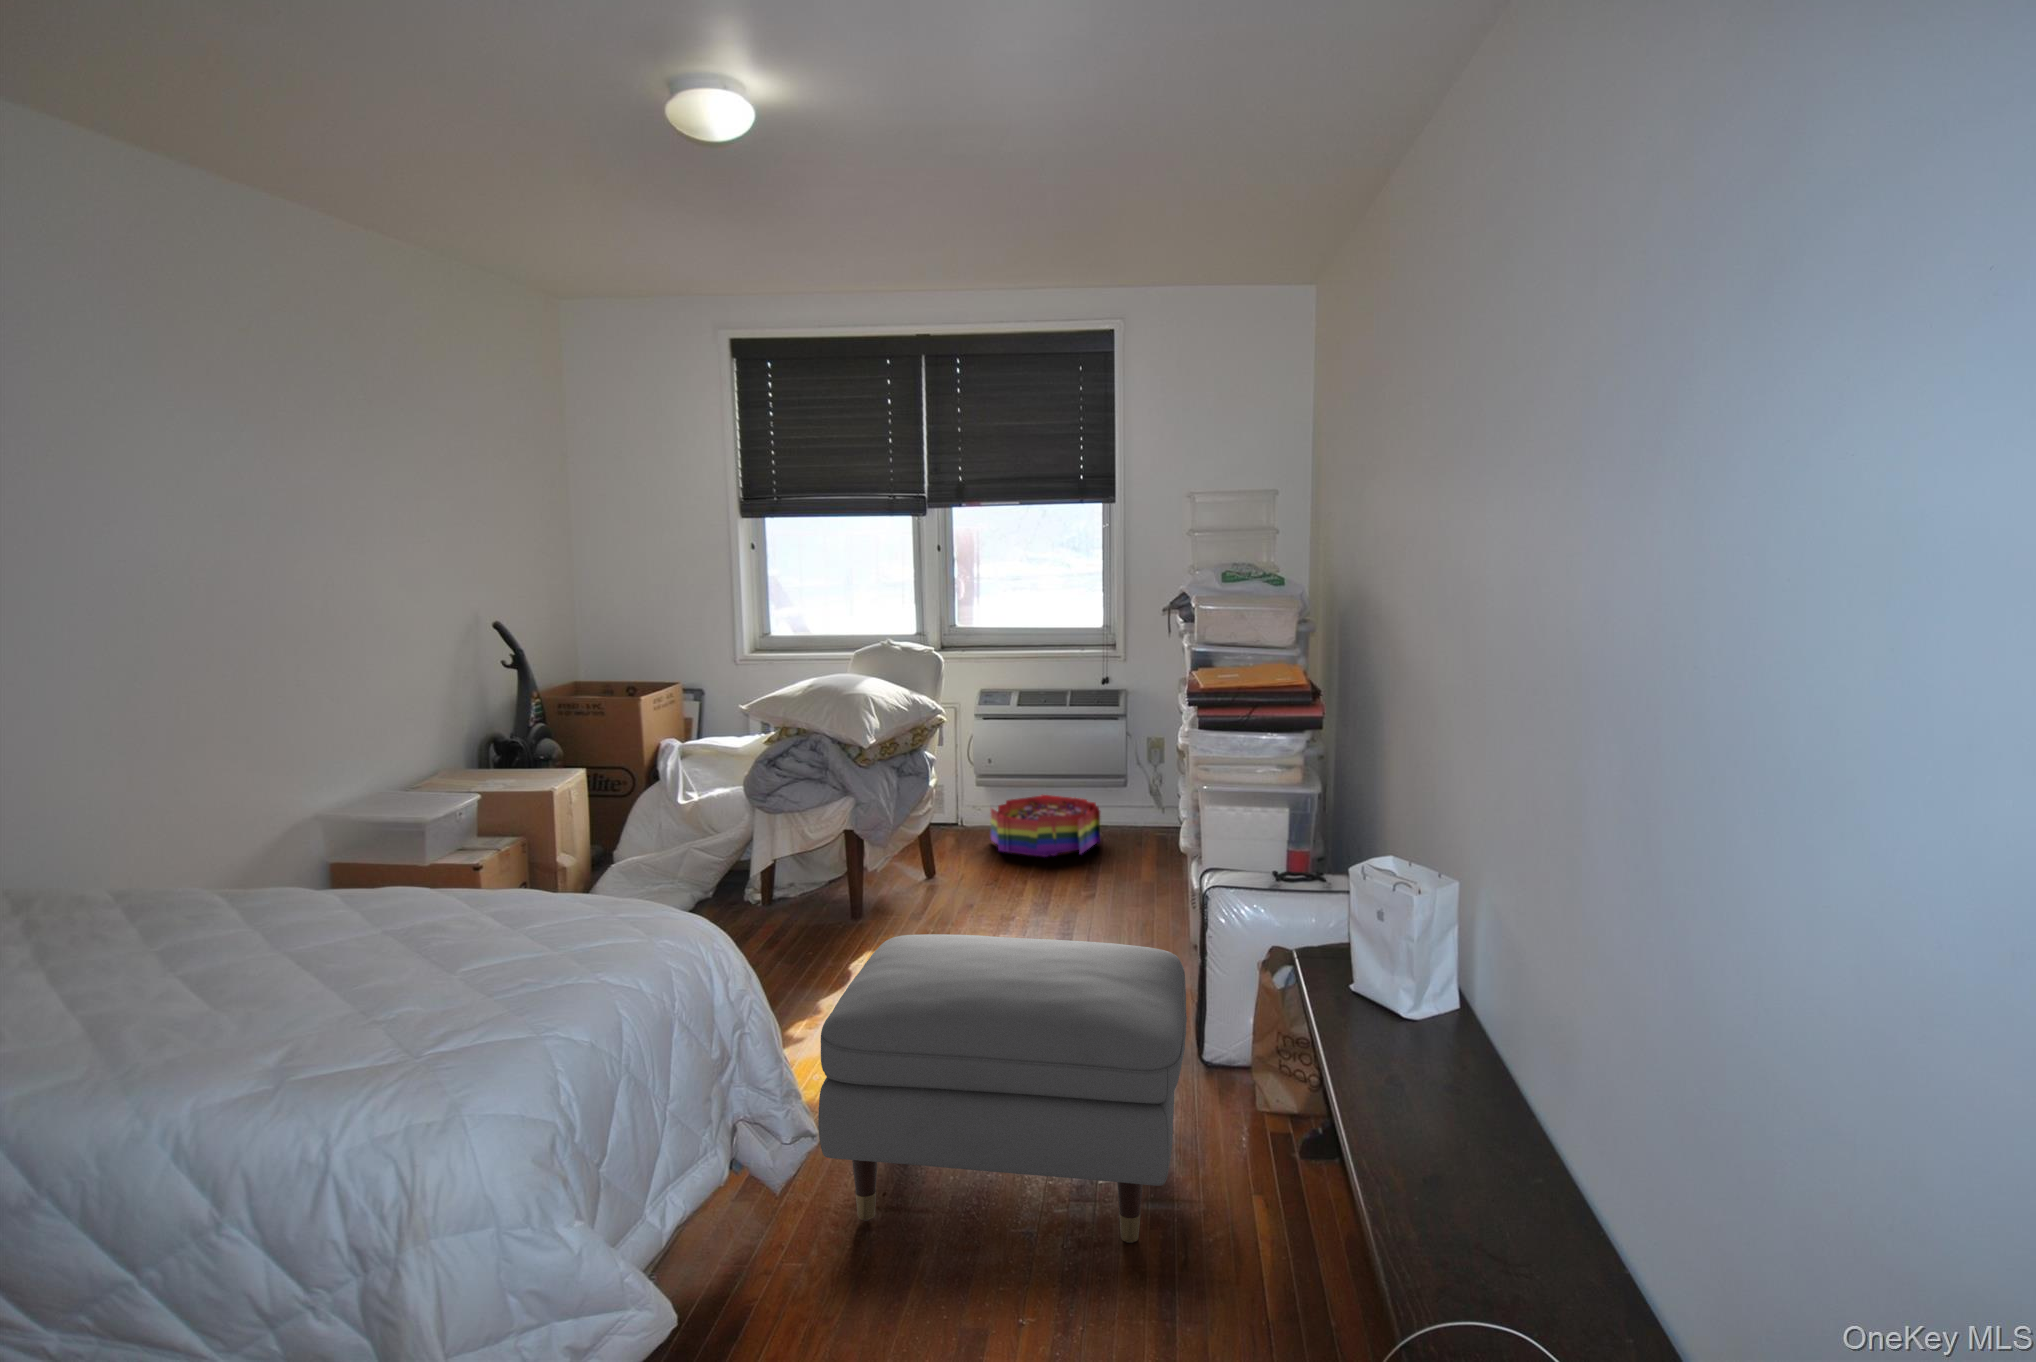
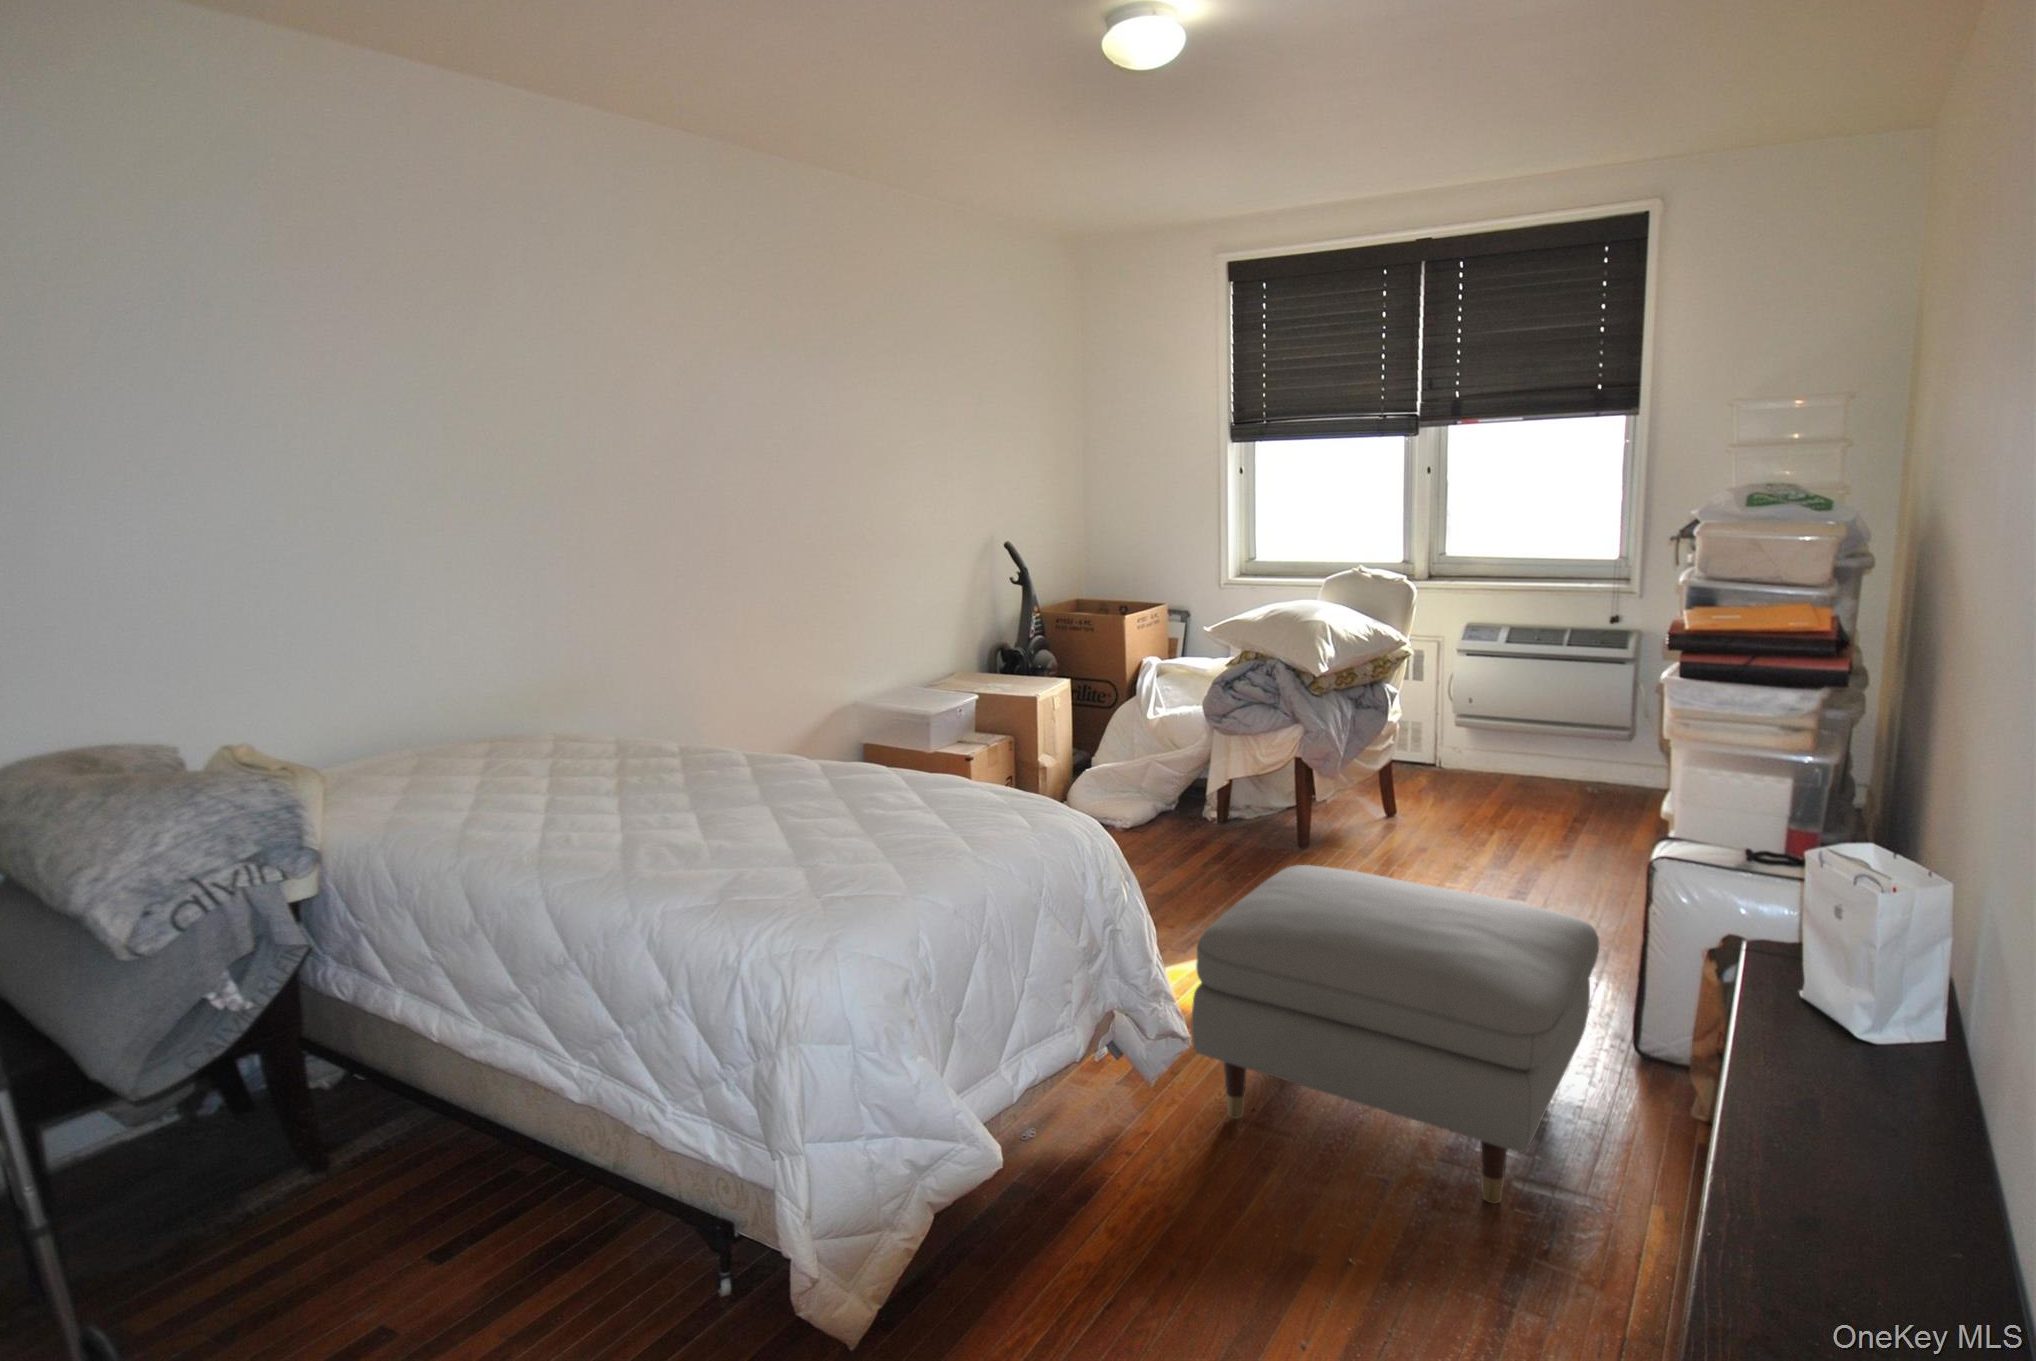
storage bin: present [991,795,1100,857] -> none [1469,741,1598,810]

